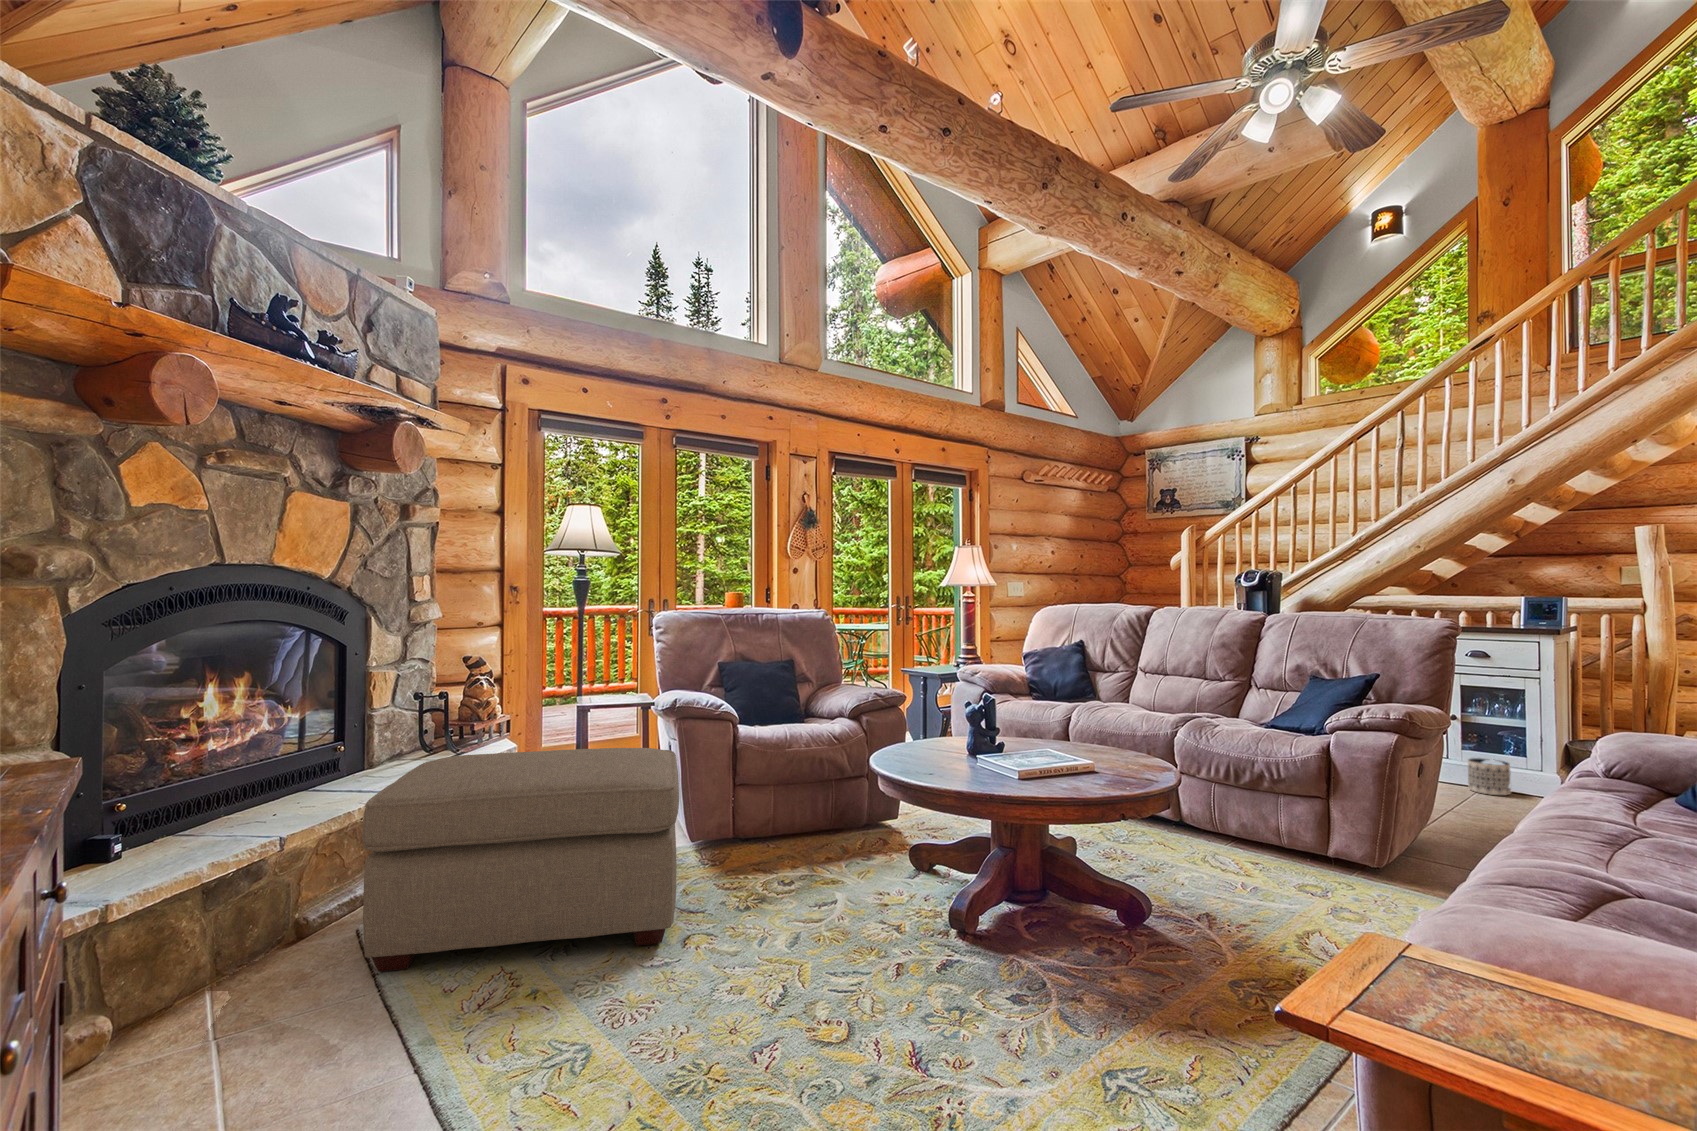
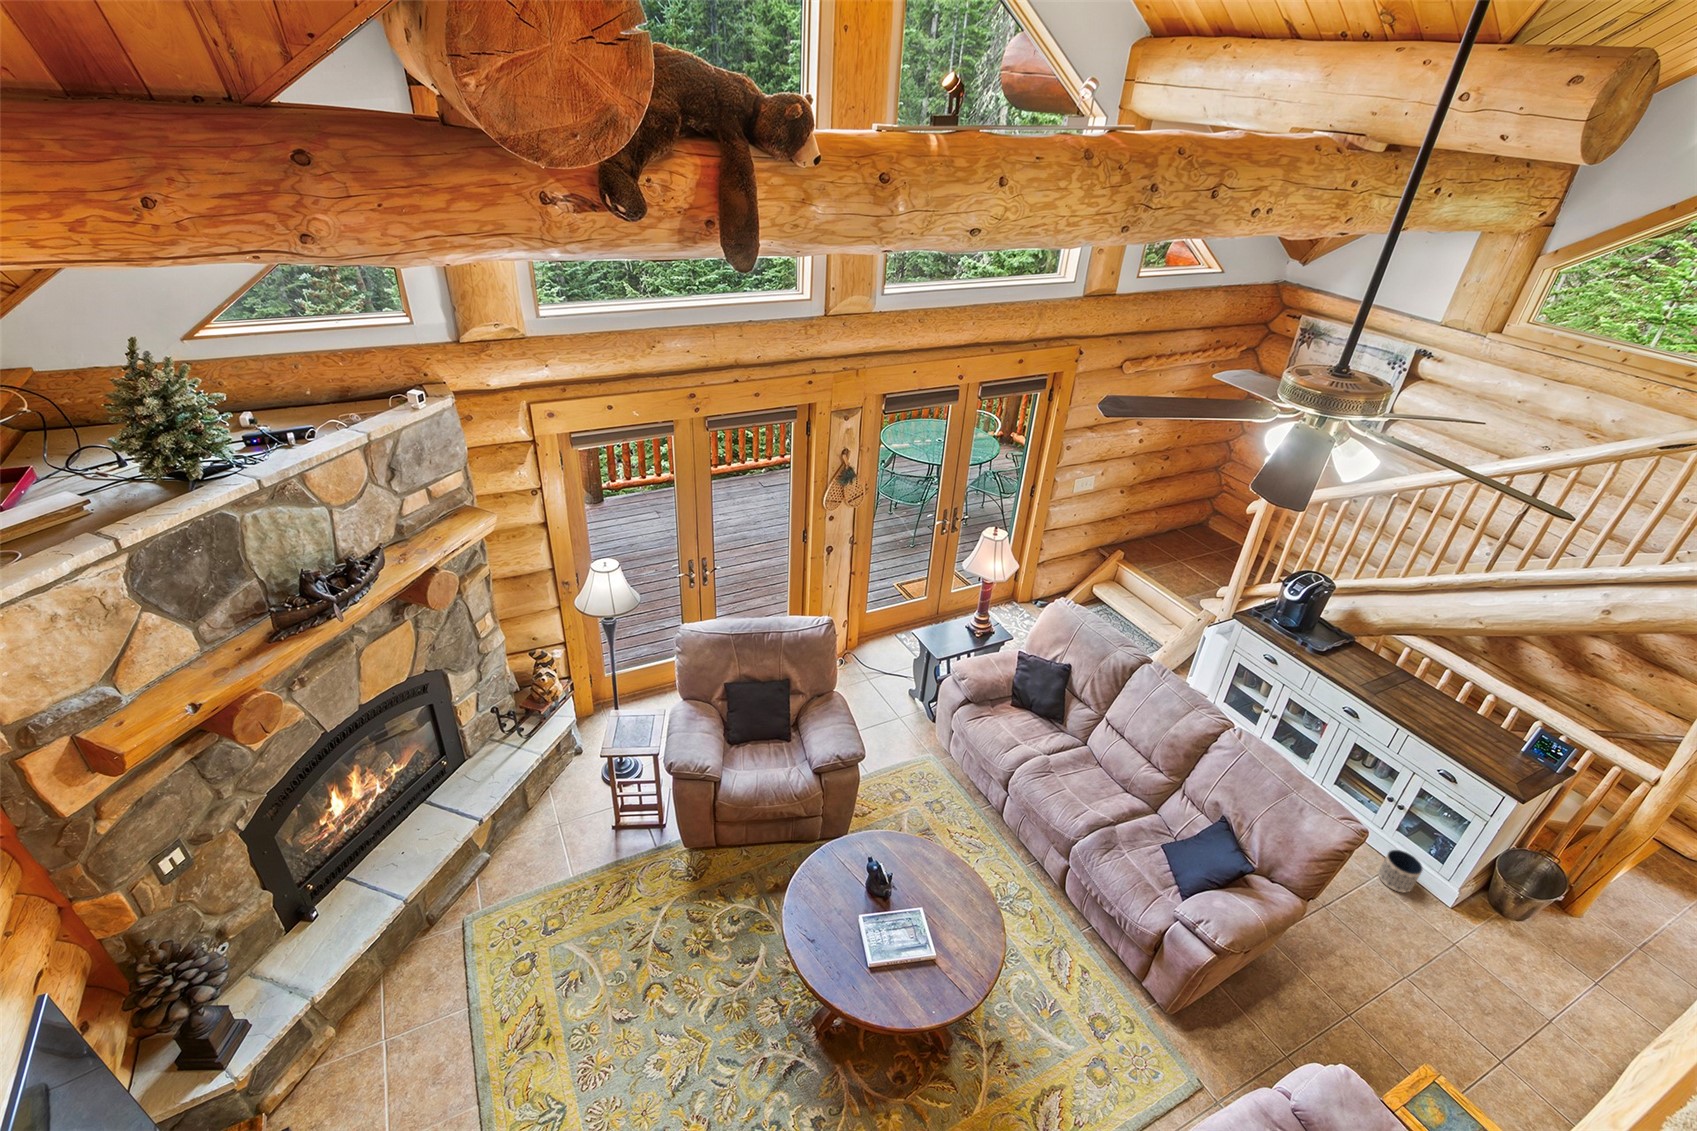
ottoman: present [362,748,679,972] -> none [434,841,649,1004]

